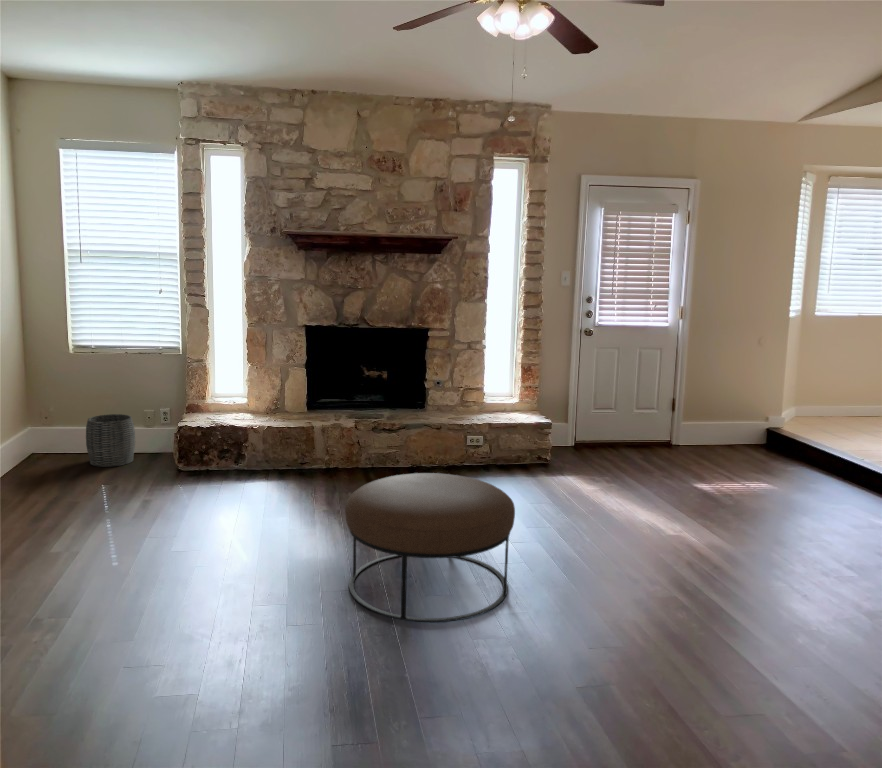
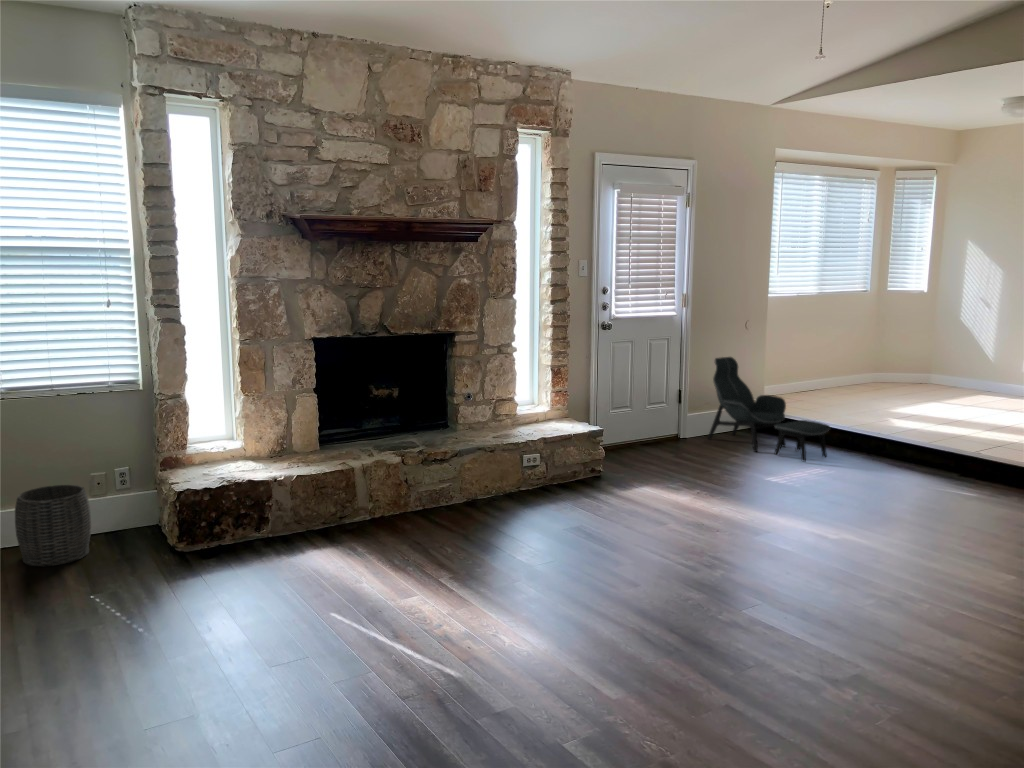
lounge chair: none [702,370,811,478] -> present [708,357,830,461]
ottoman: present [345,473,515,622] -> none [577,504,778,682]

